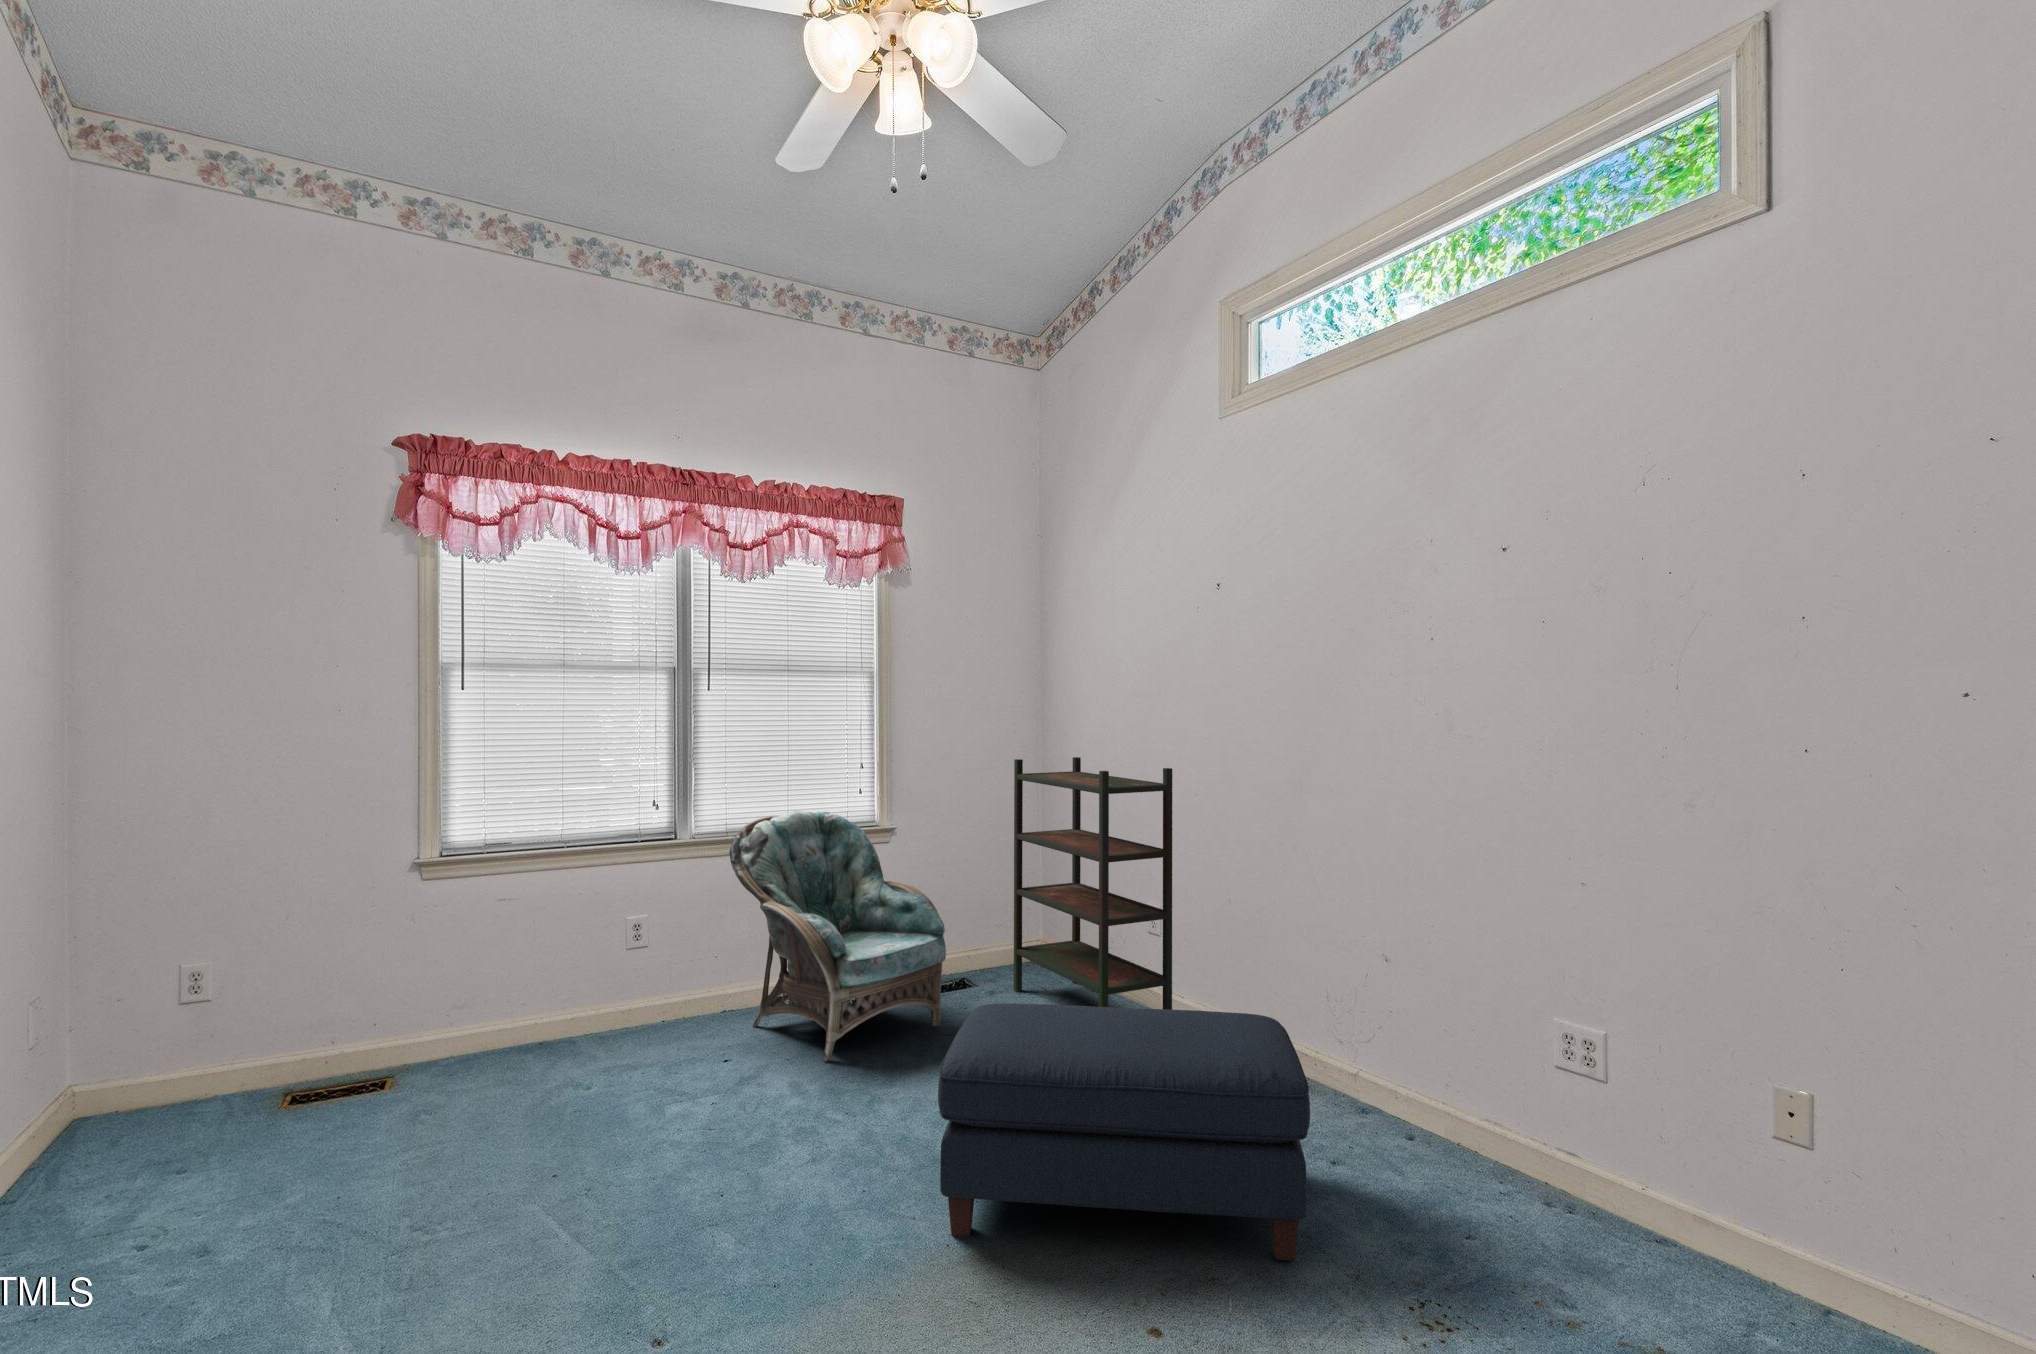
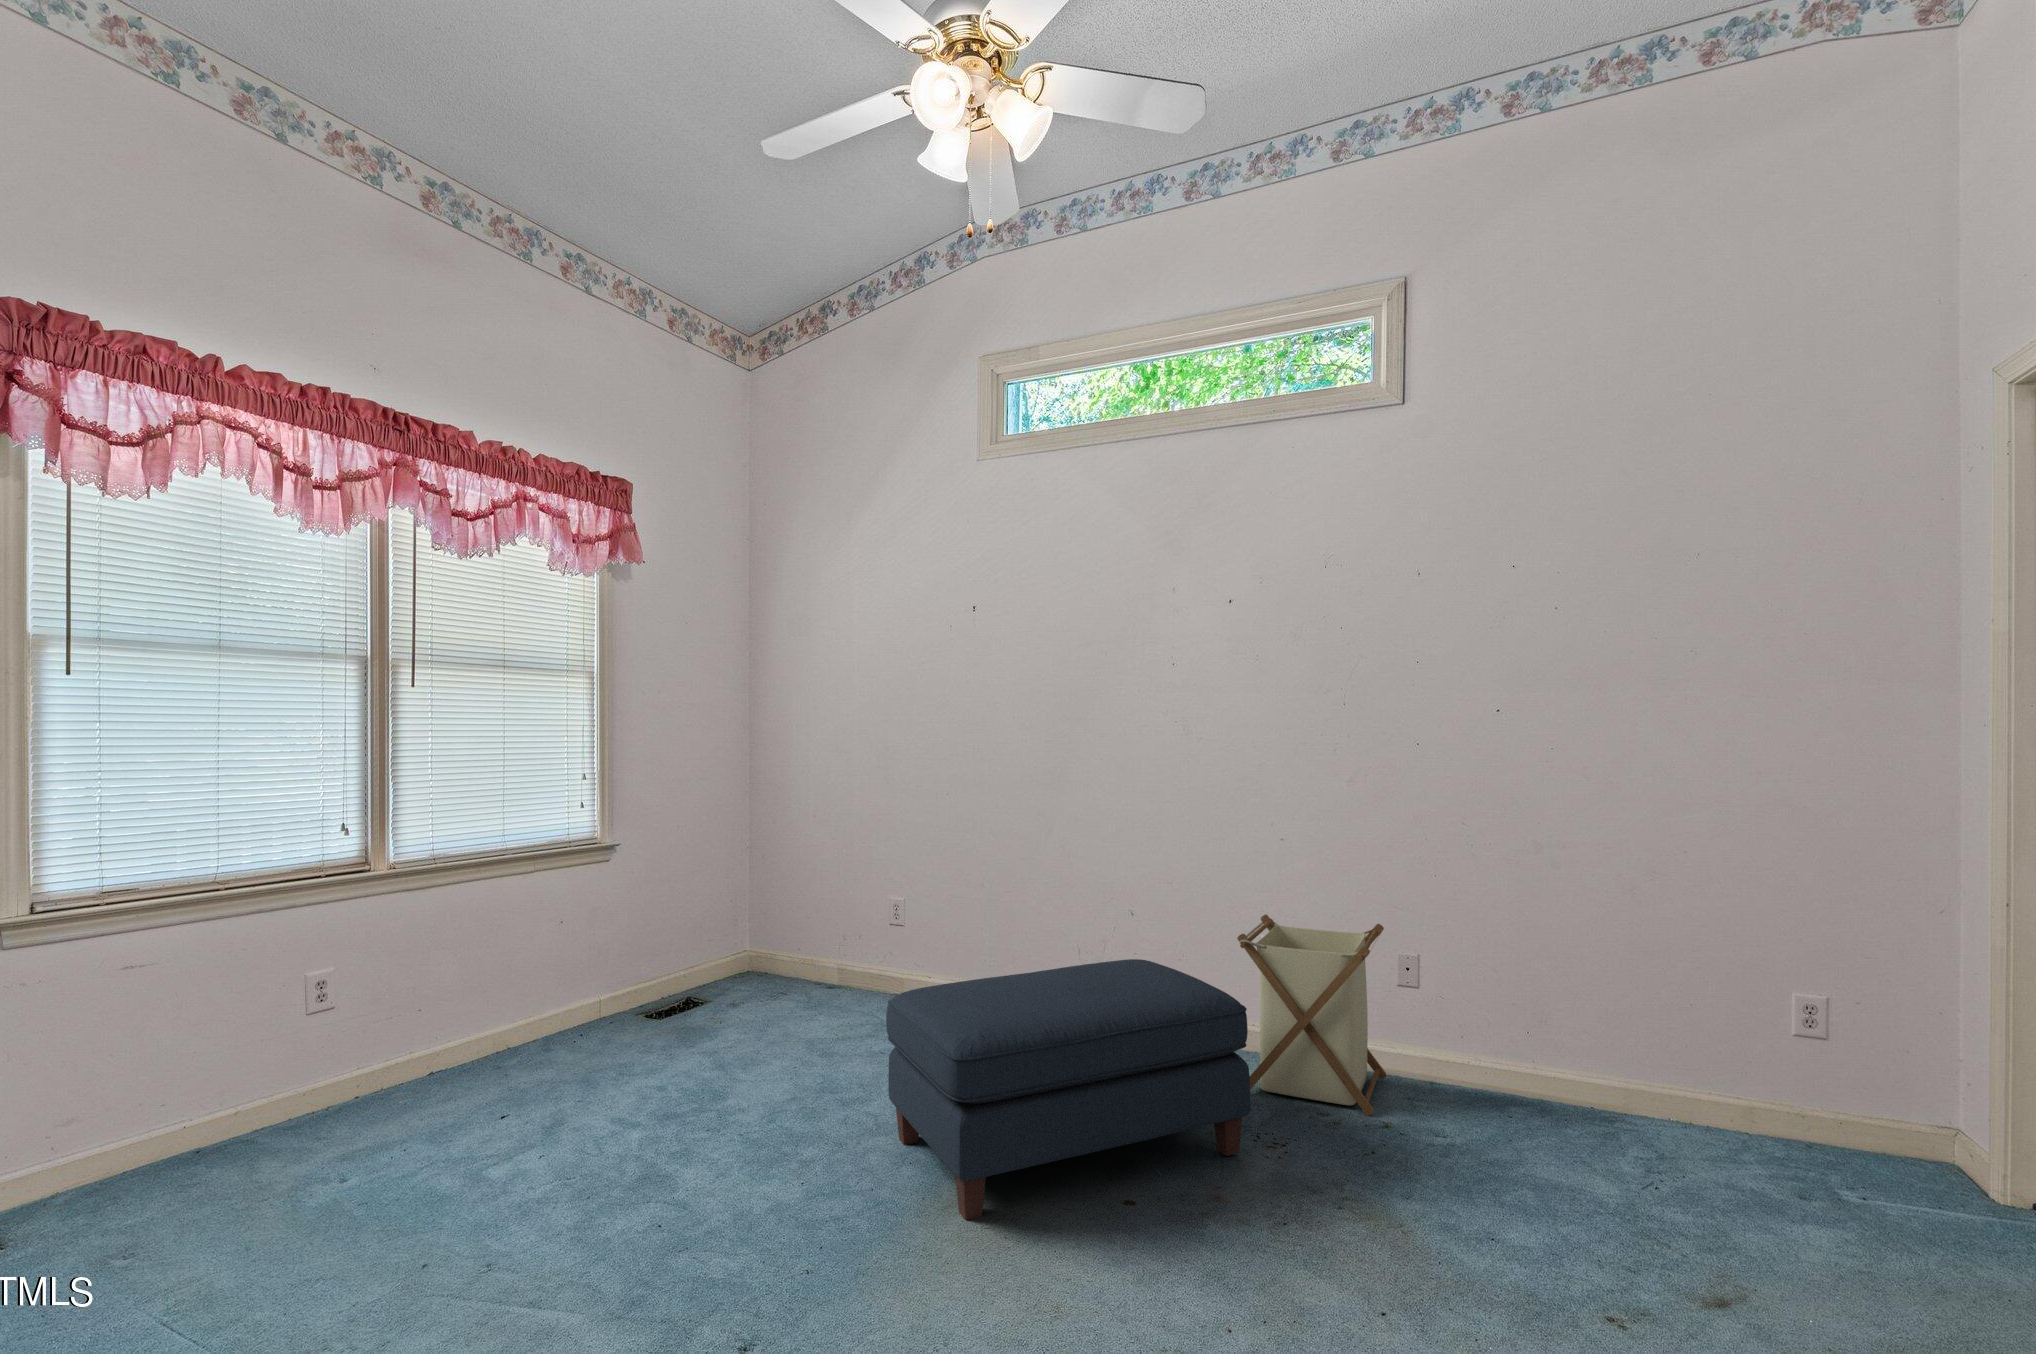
bookshelf: present [1014,757,1172,1010] -> none [757,756,940,1025]
armchair: present [729,811,946,1061] -> none [469,827,738,1103]
laundry basket: none [1384,990,1617,1272] -> present [1237,914,1386,1116]

